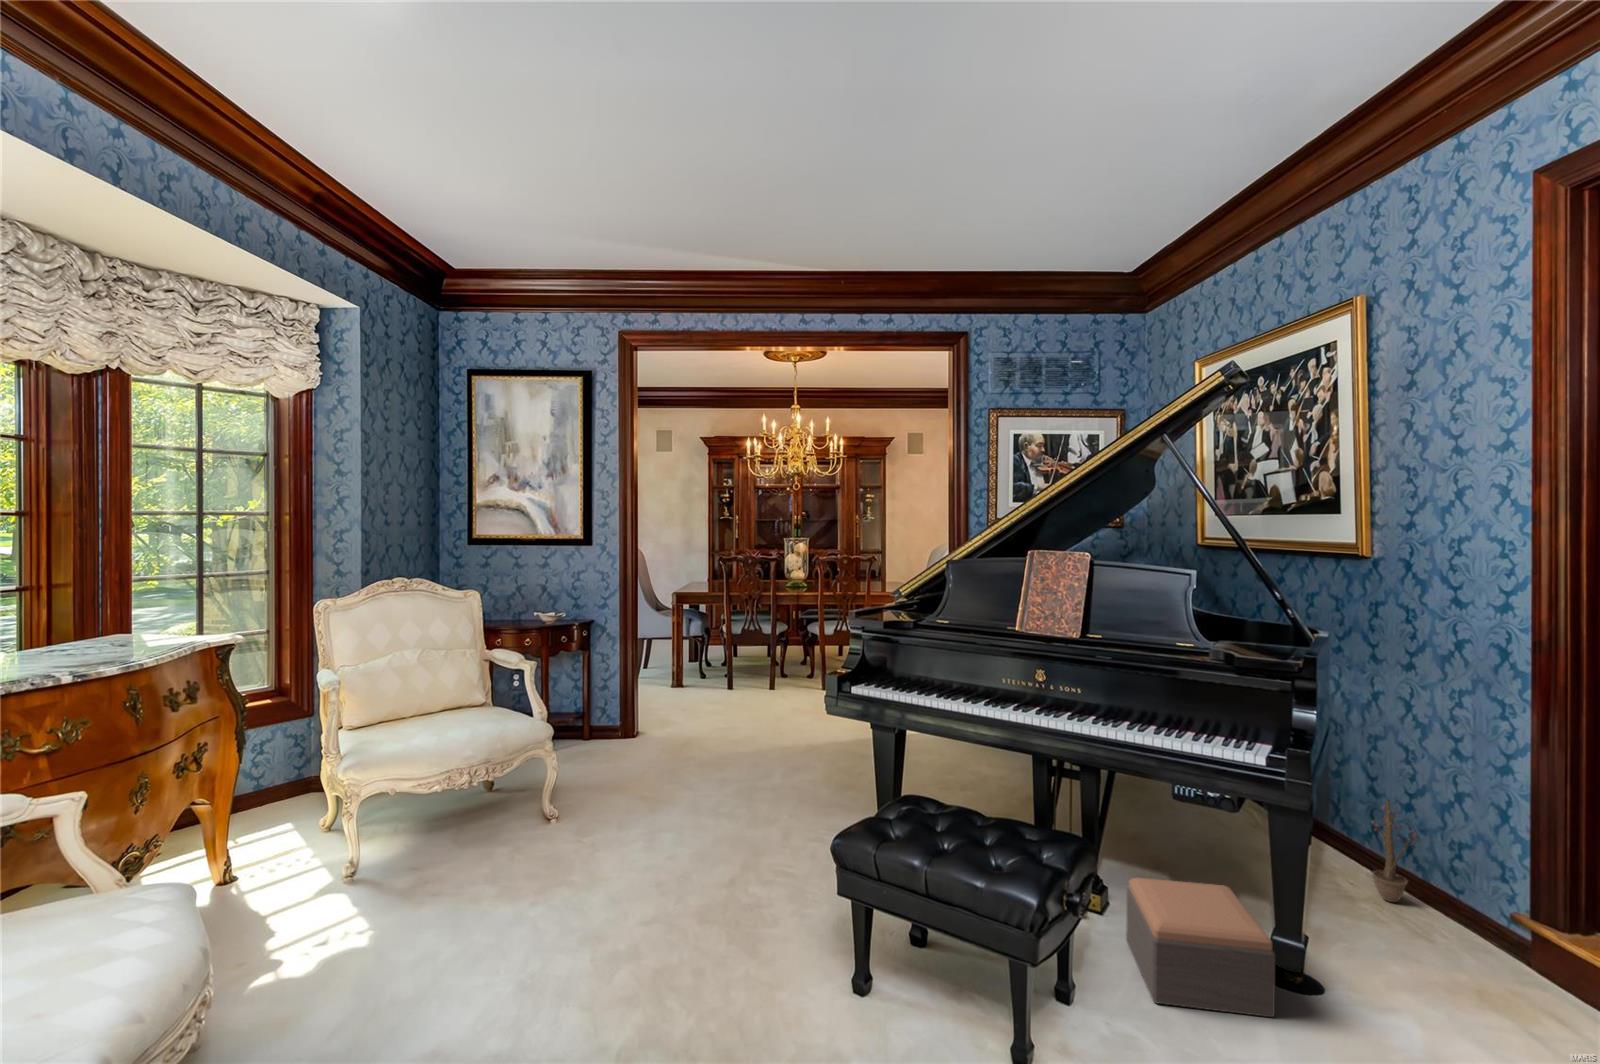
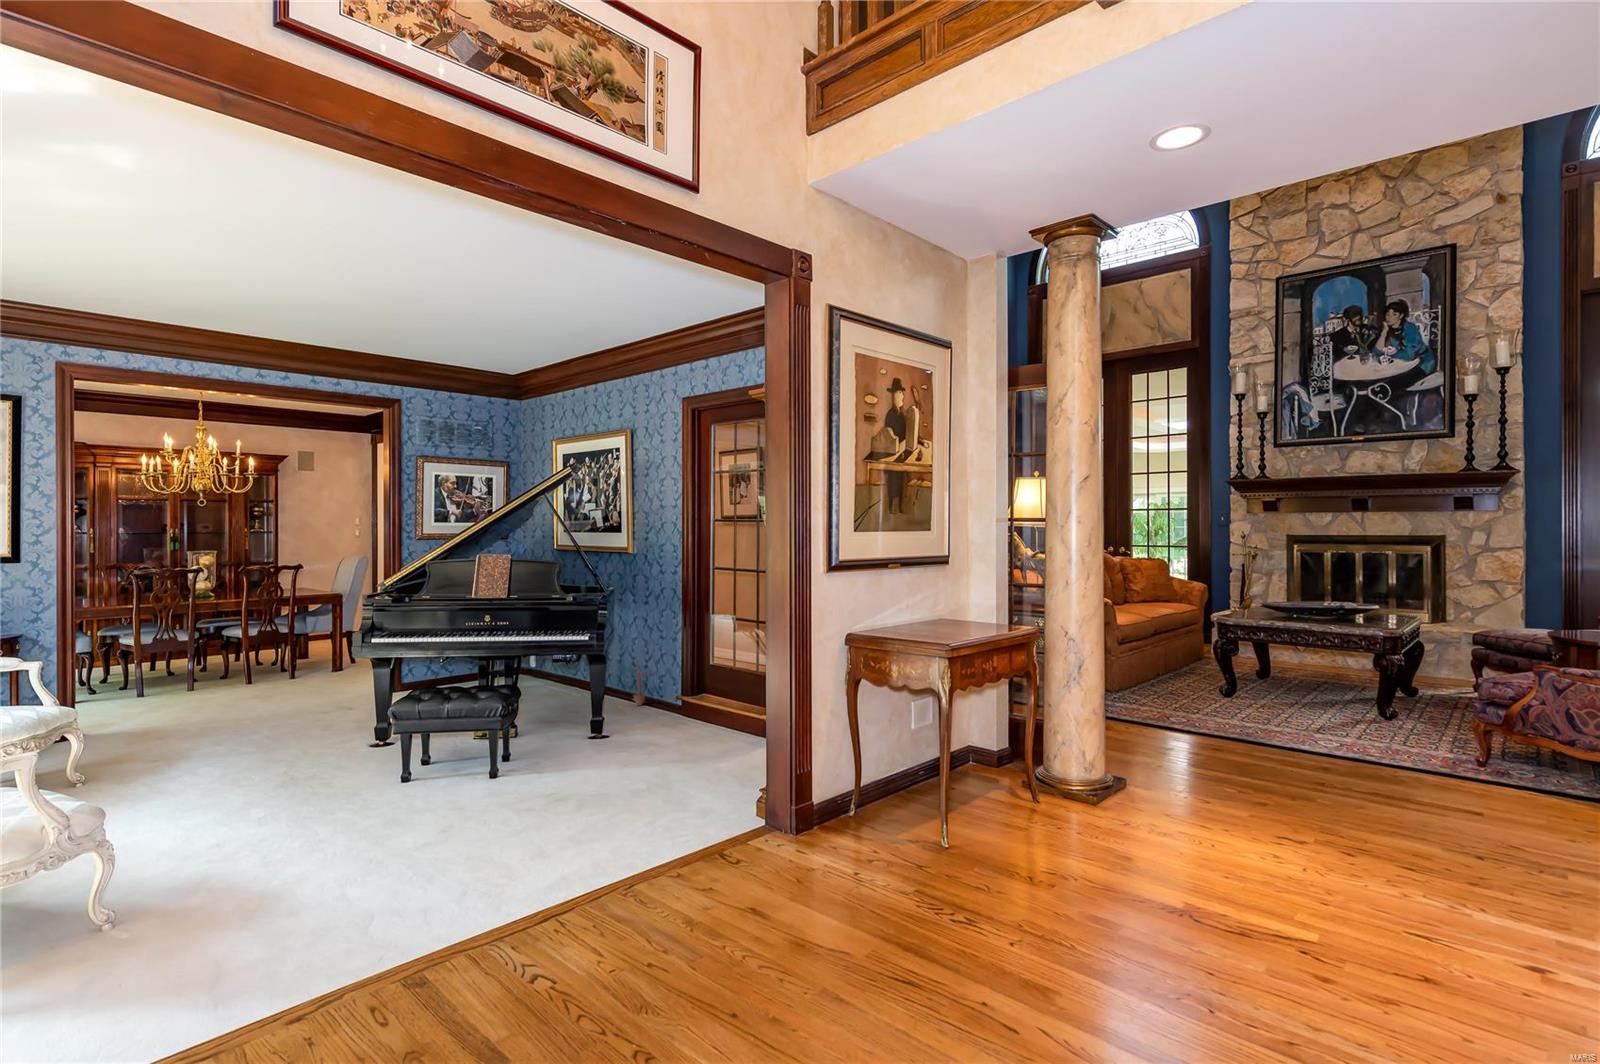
footstool: present [1126,878,1275,1017] -> none [534,699,594,746]

